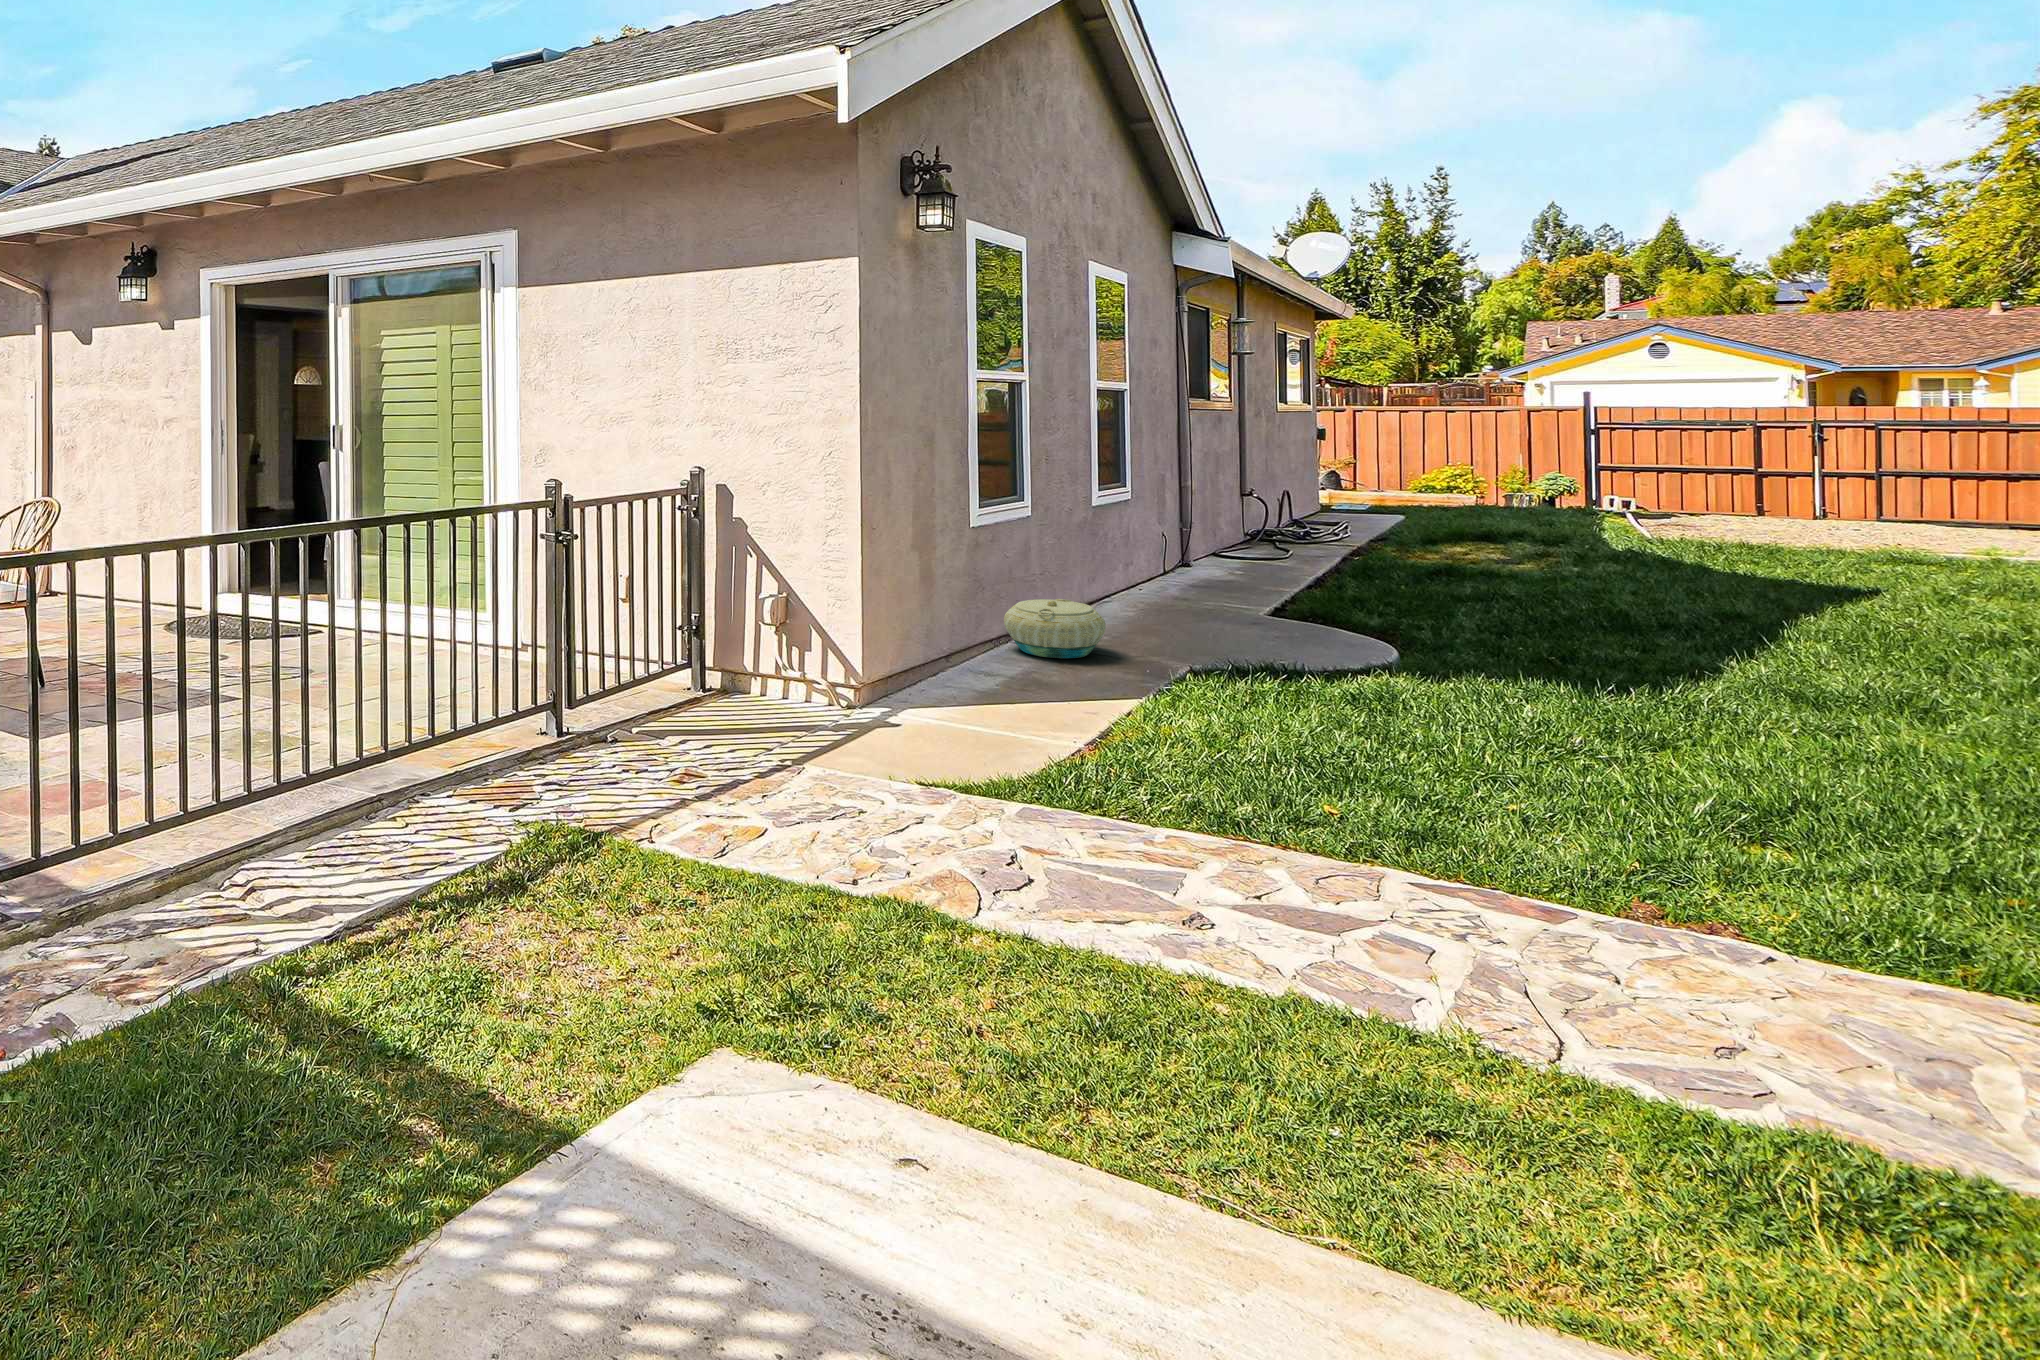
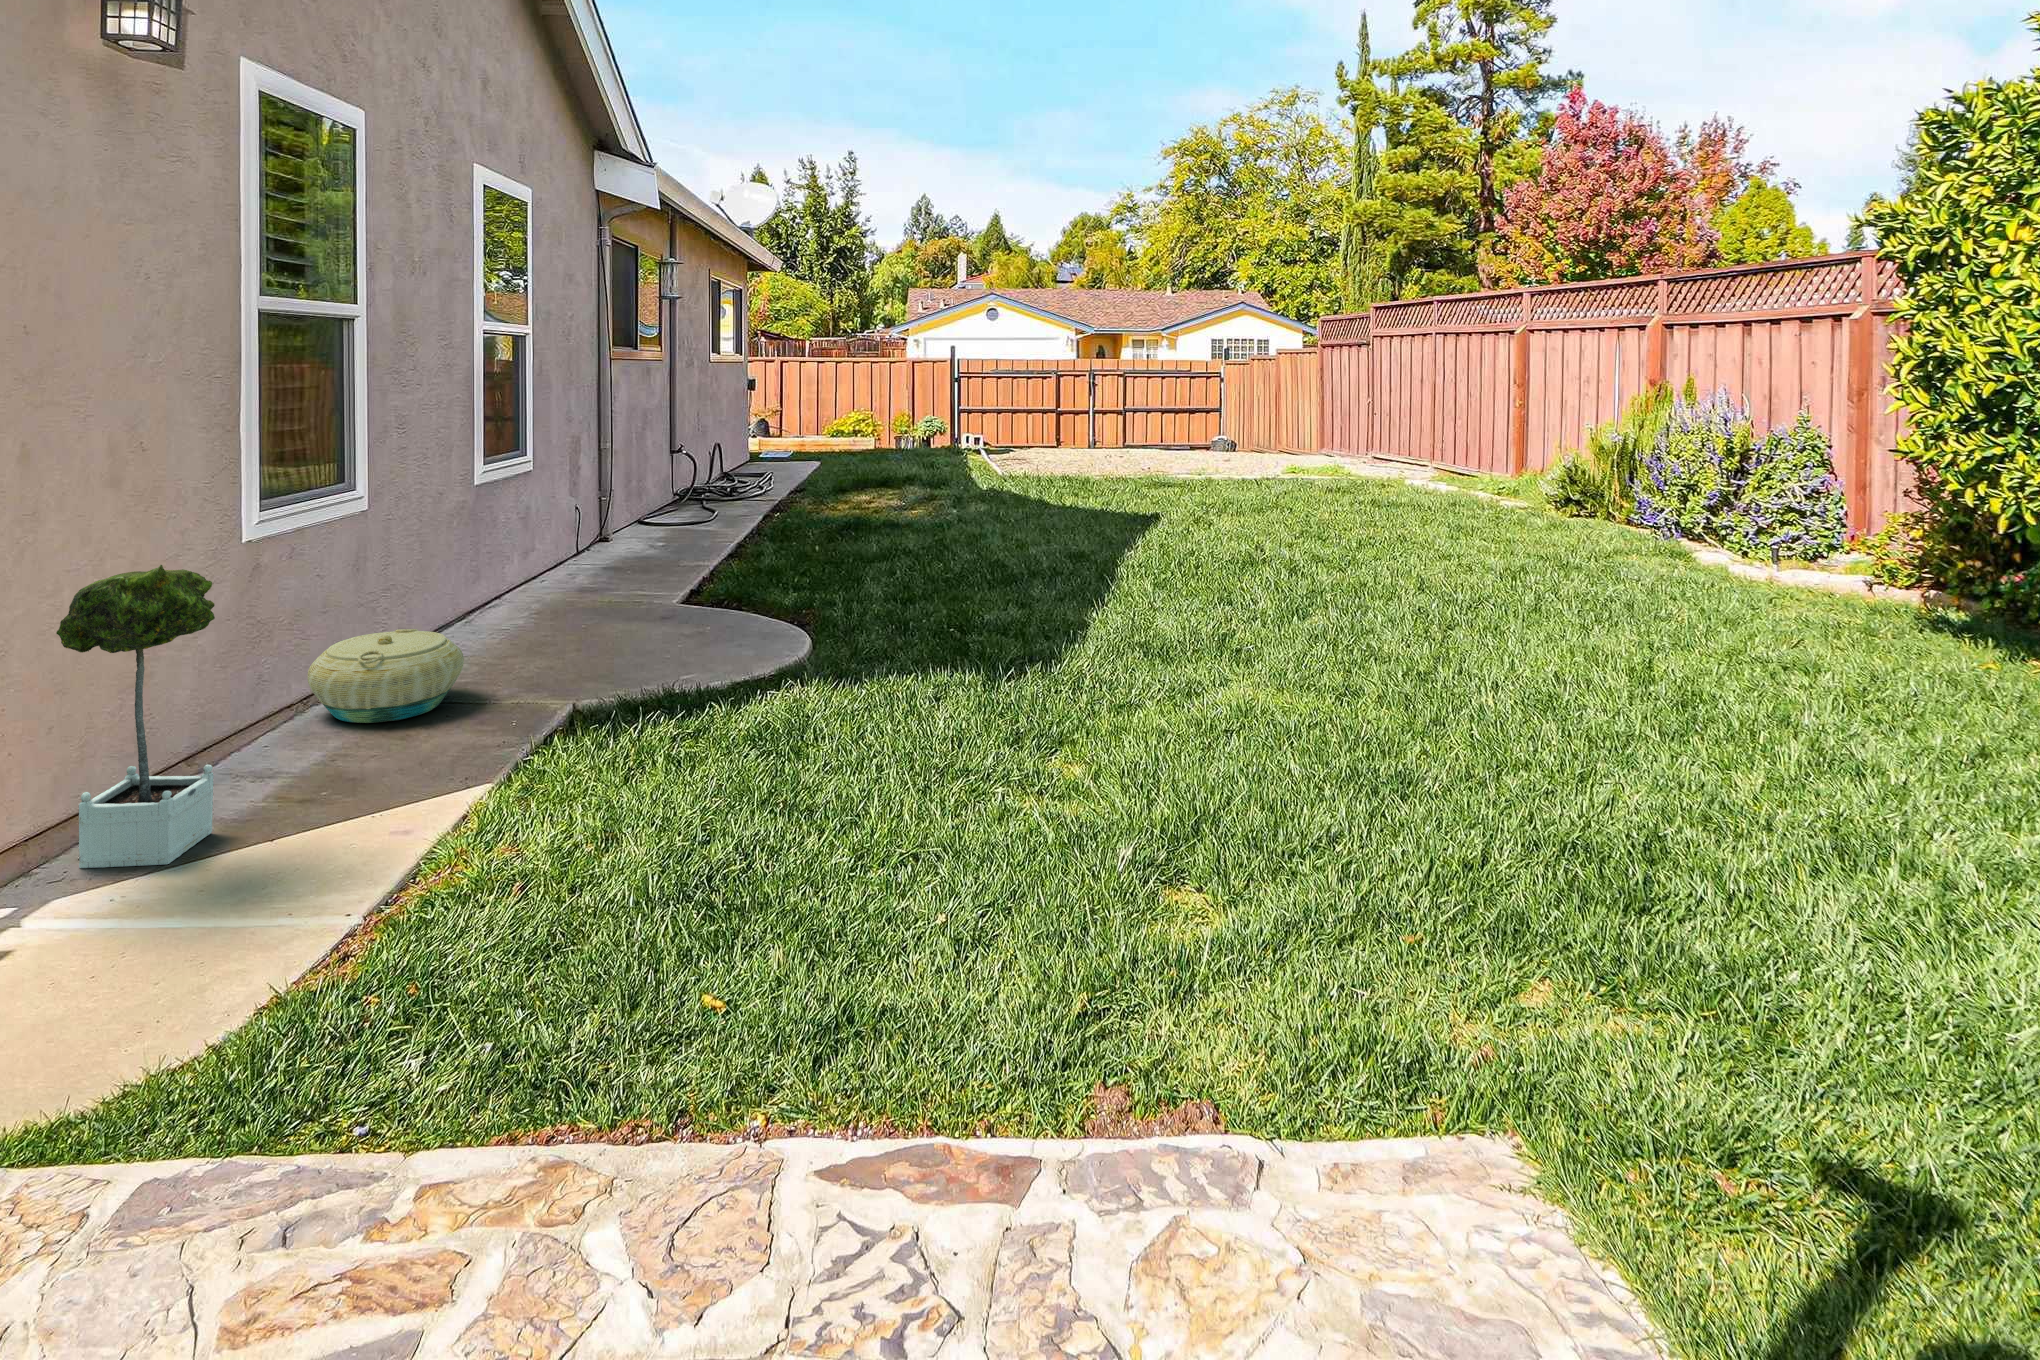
potted tree: none [901,532,977,706] -> present [56,565,215,868]

